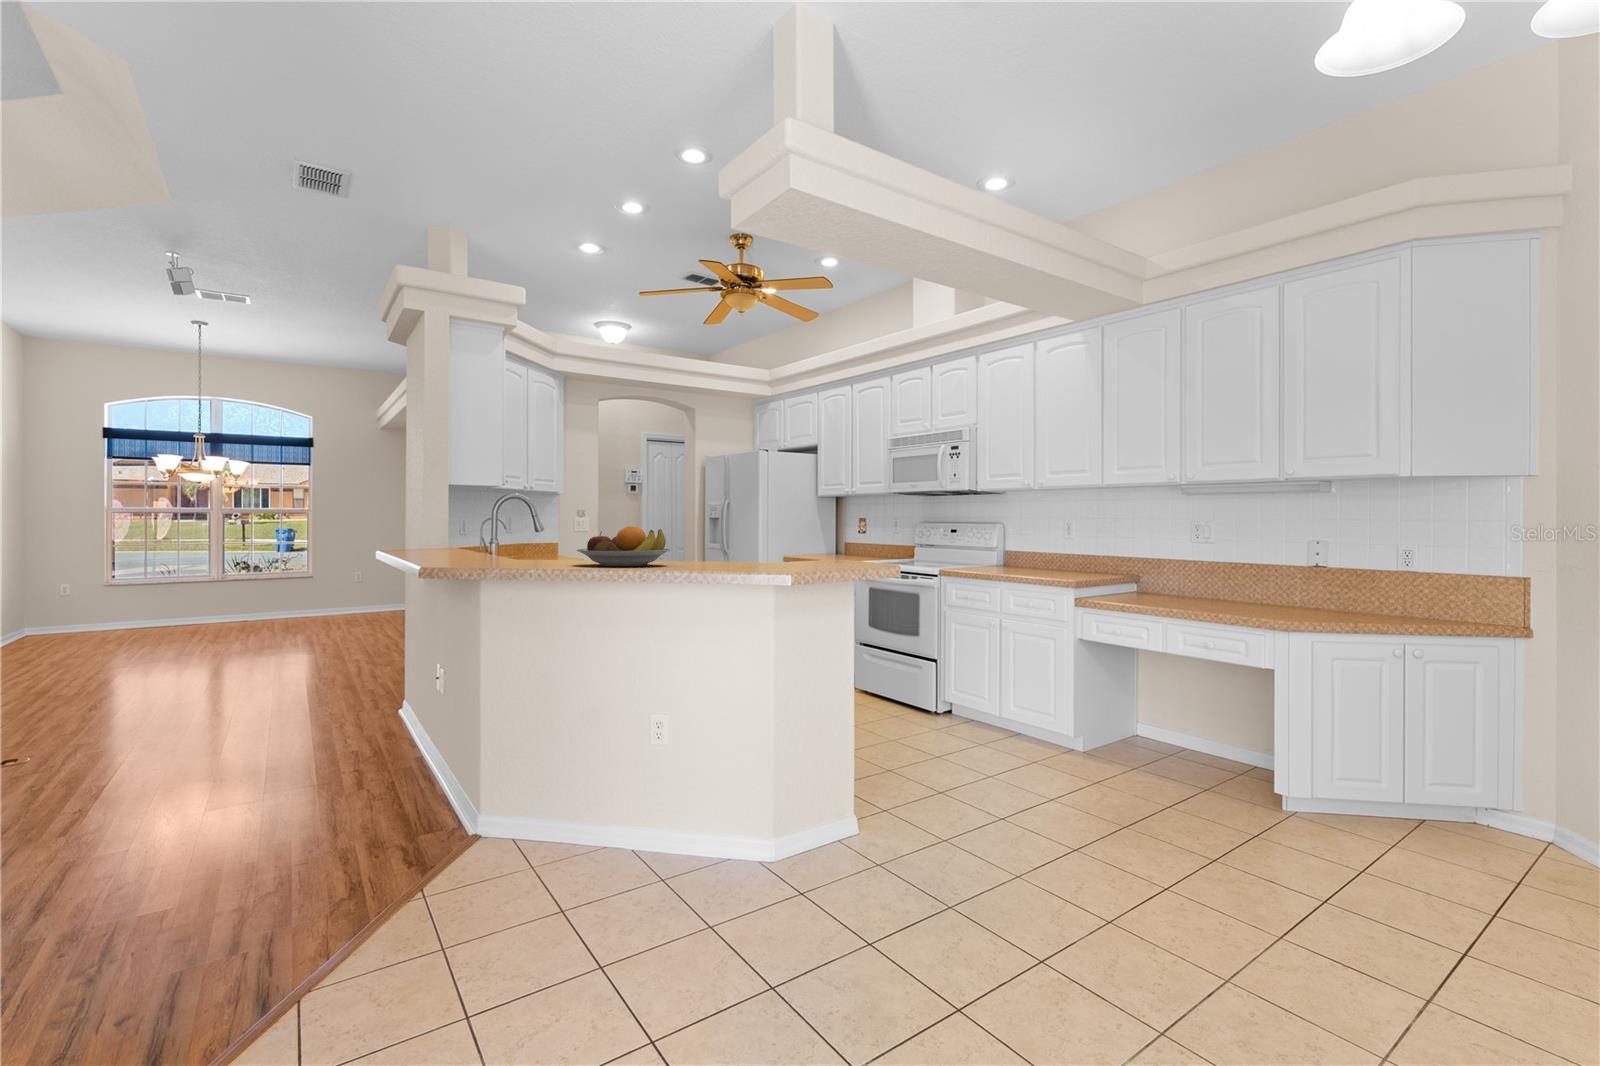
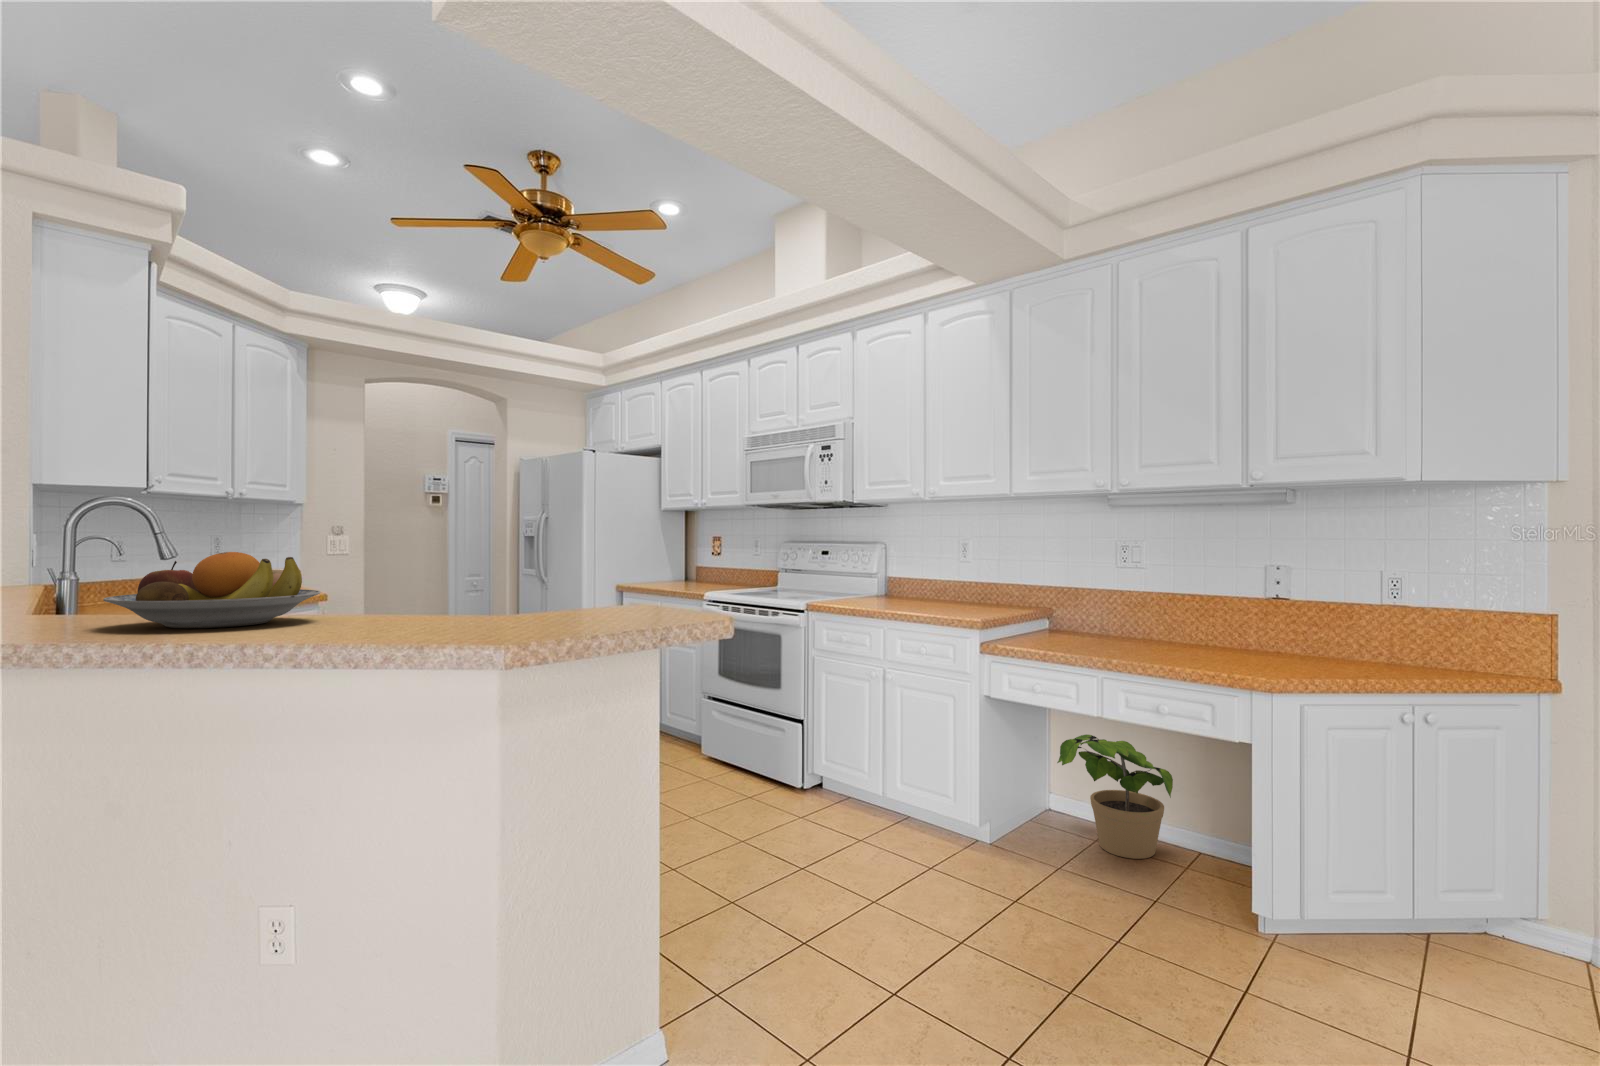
potted plant: none [1135,669,1230,765] -> present [1057,735,1173,859]

